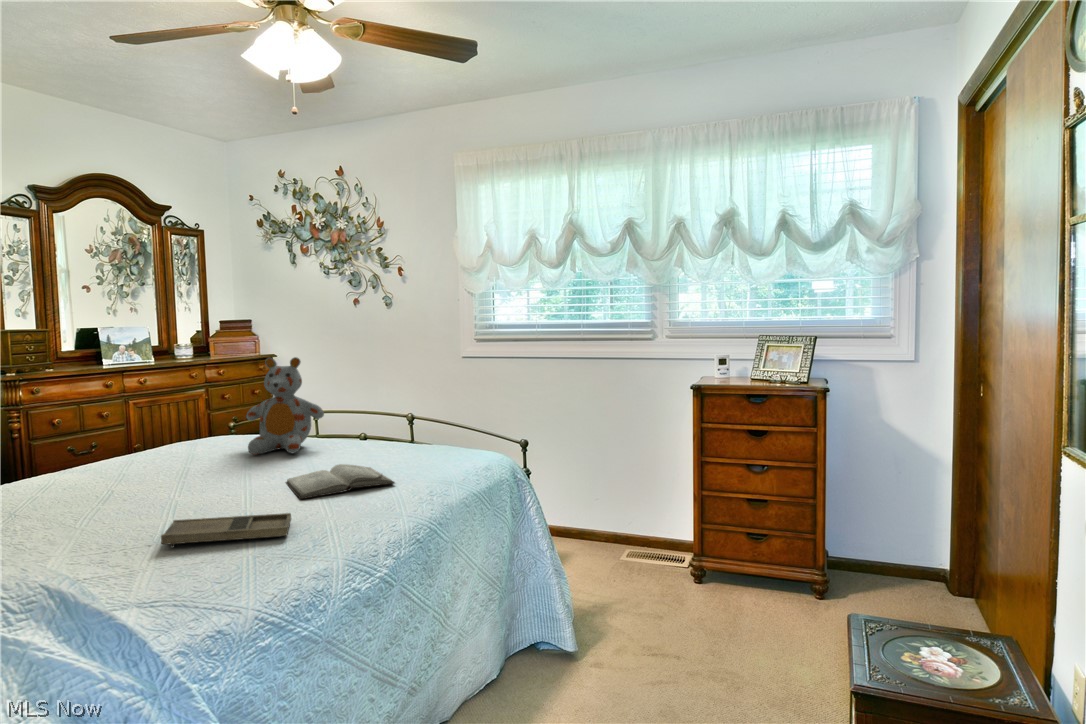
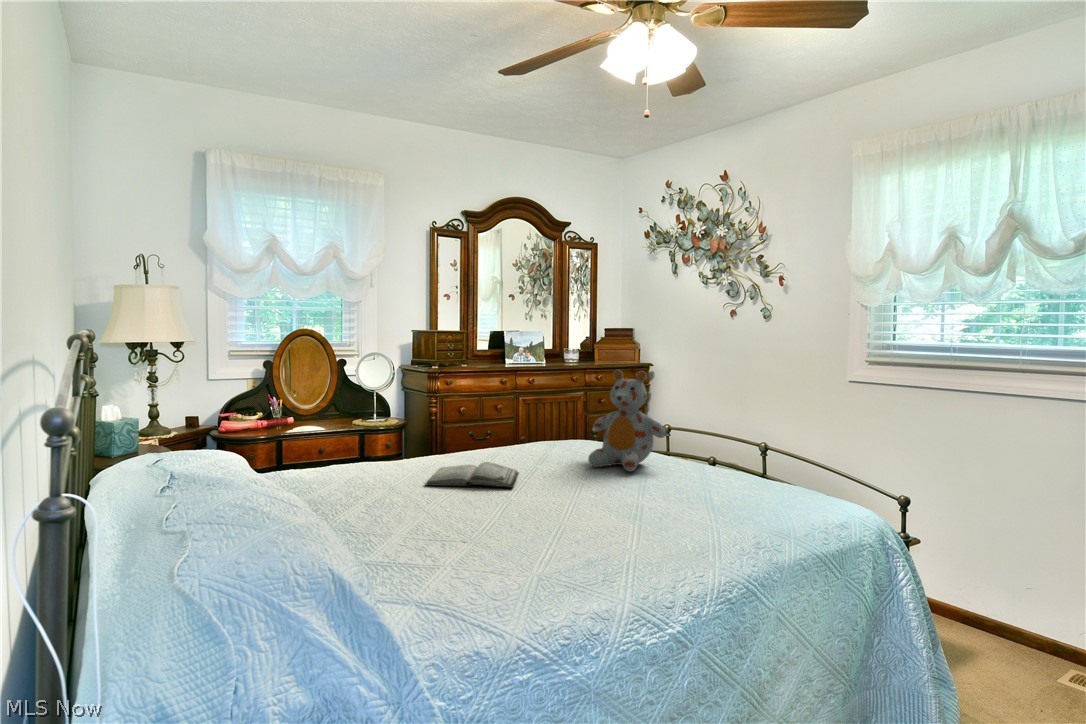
diary: present [286,464,395,499] -> present [425,462,519,488]
tray: present [161,513,291,548] -> none [471,521,592,562]

